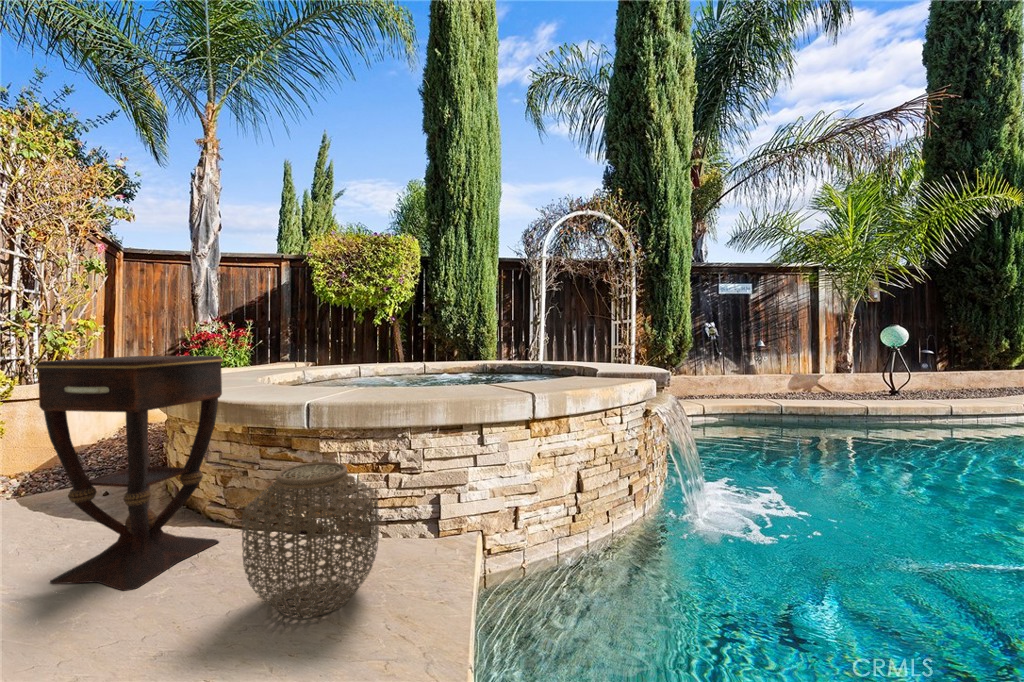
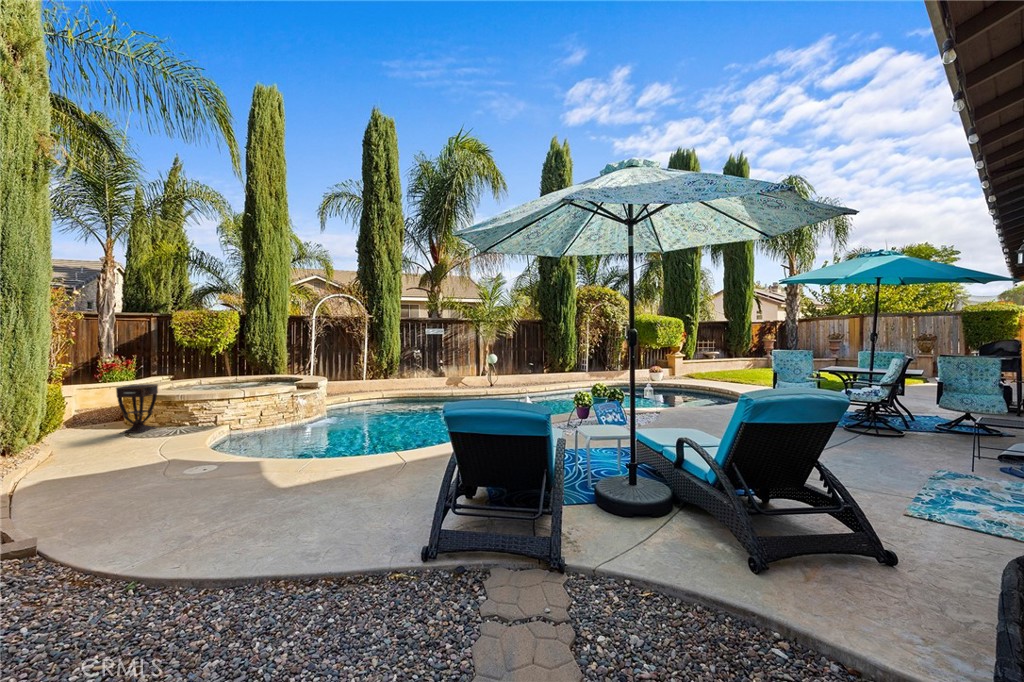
woven basket: present [242,462,379,617] -> none [169,405,199,432]

